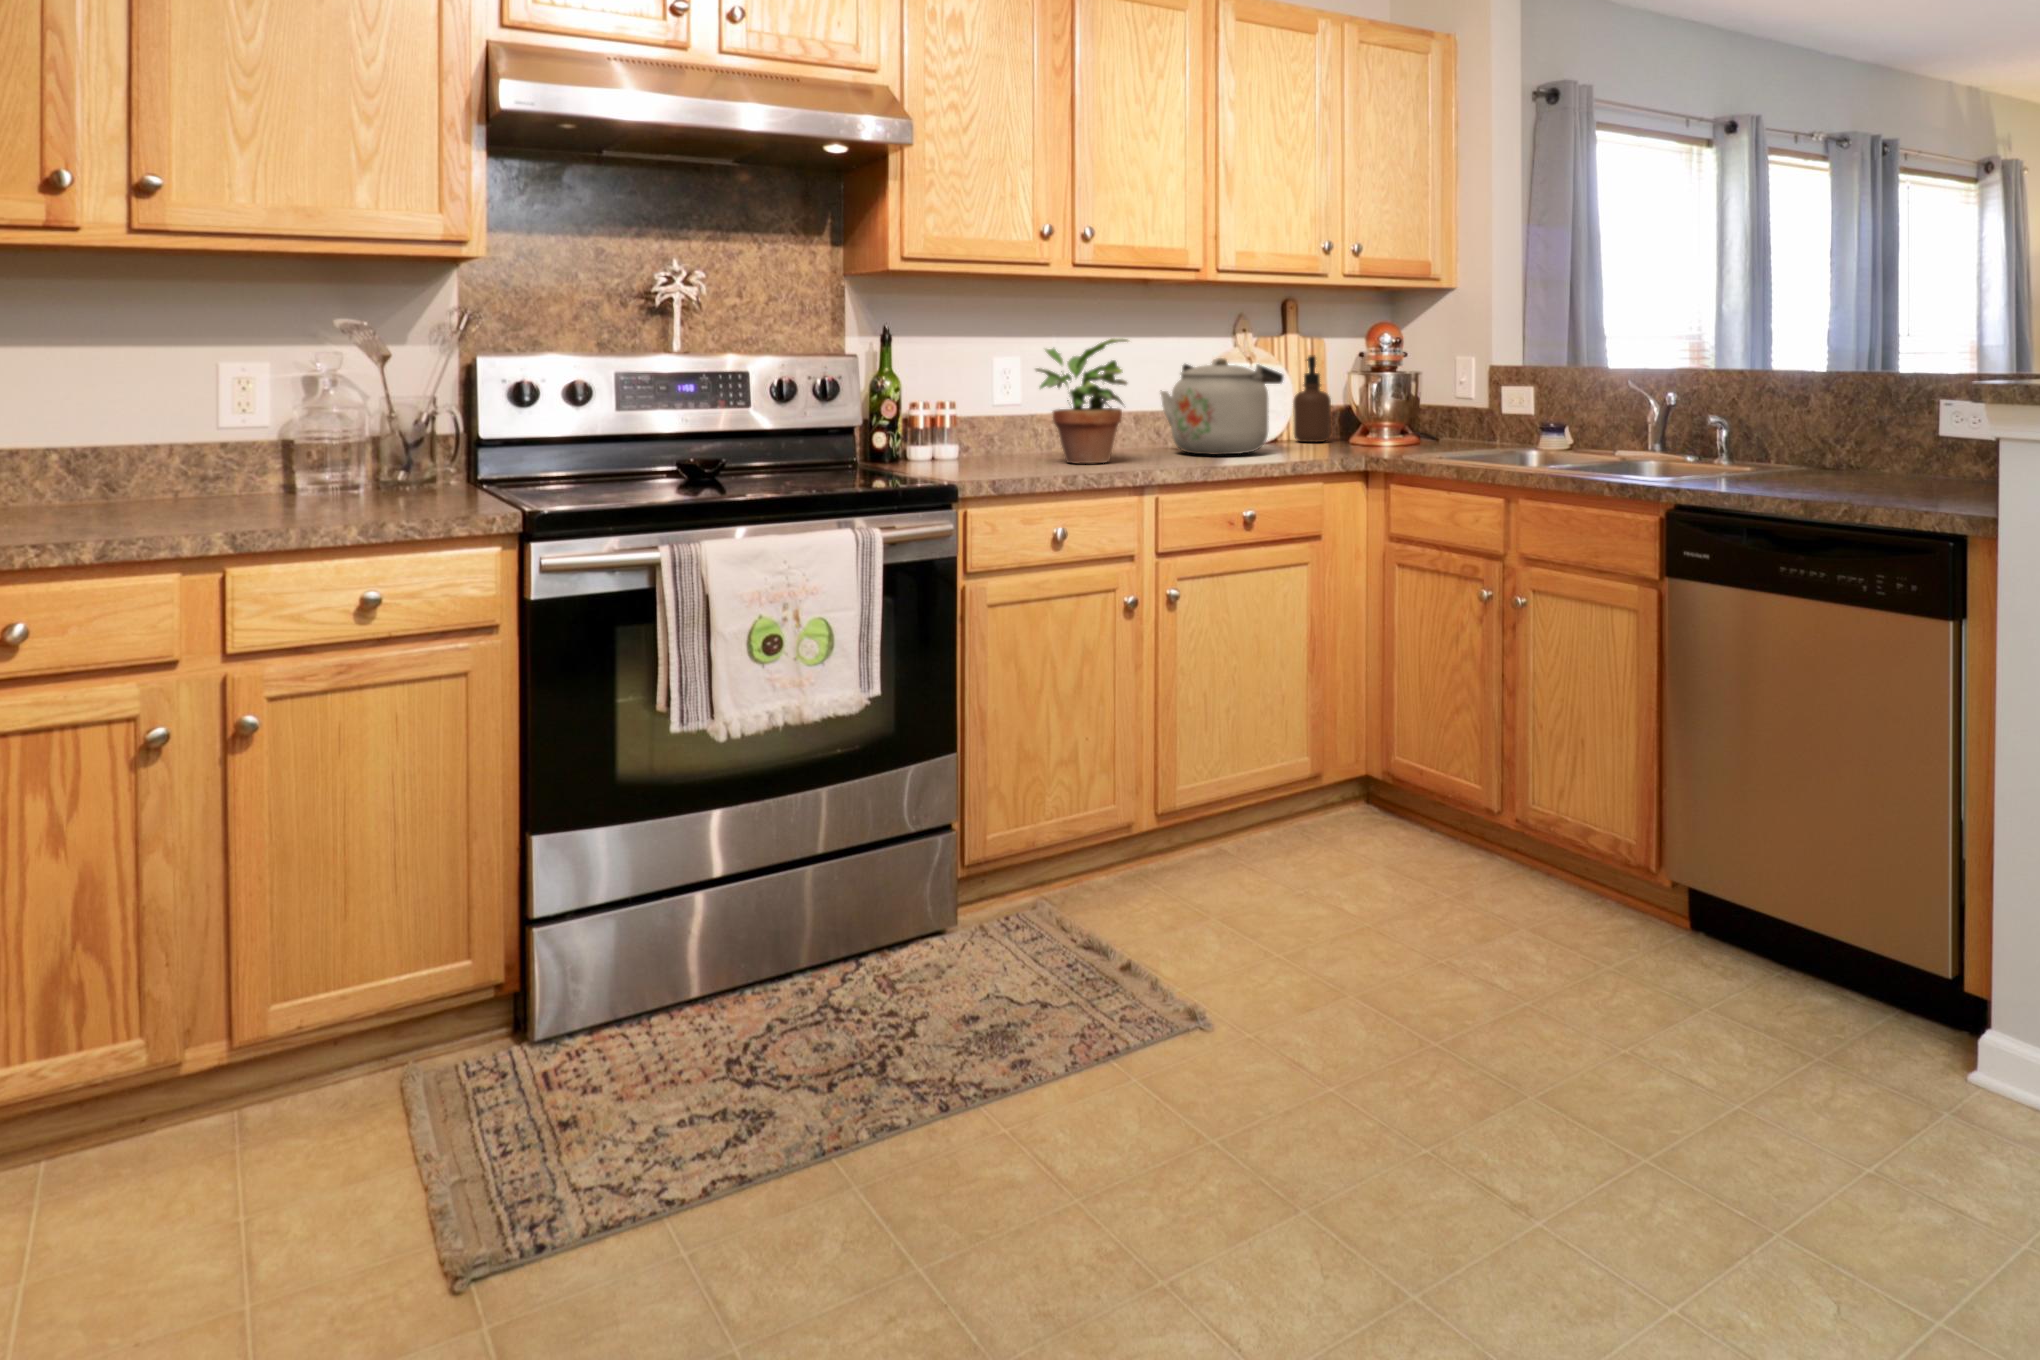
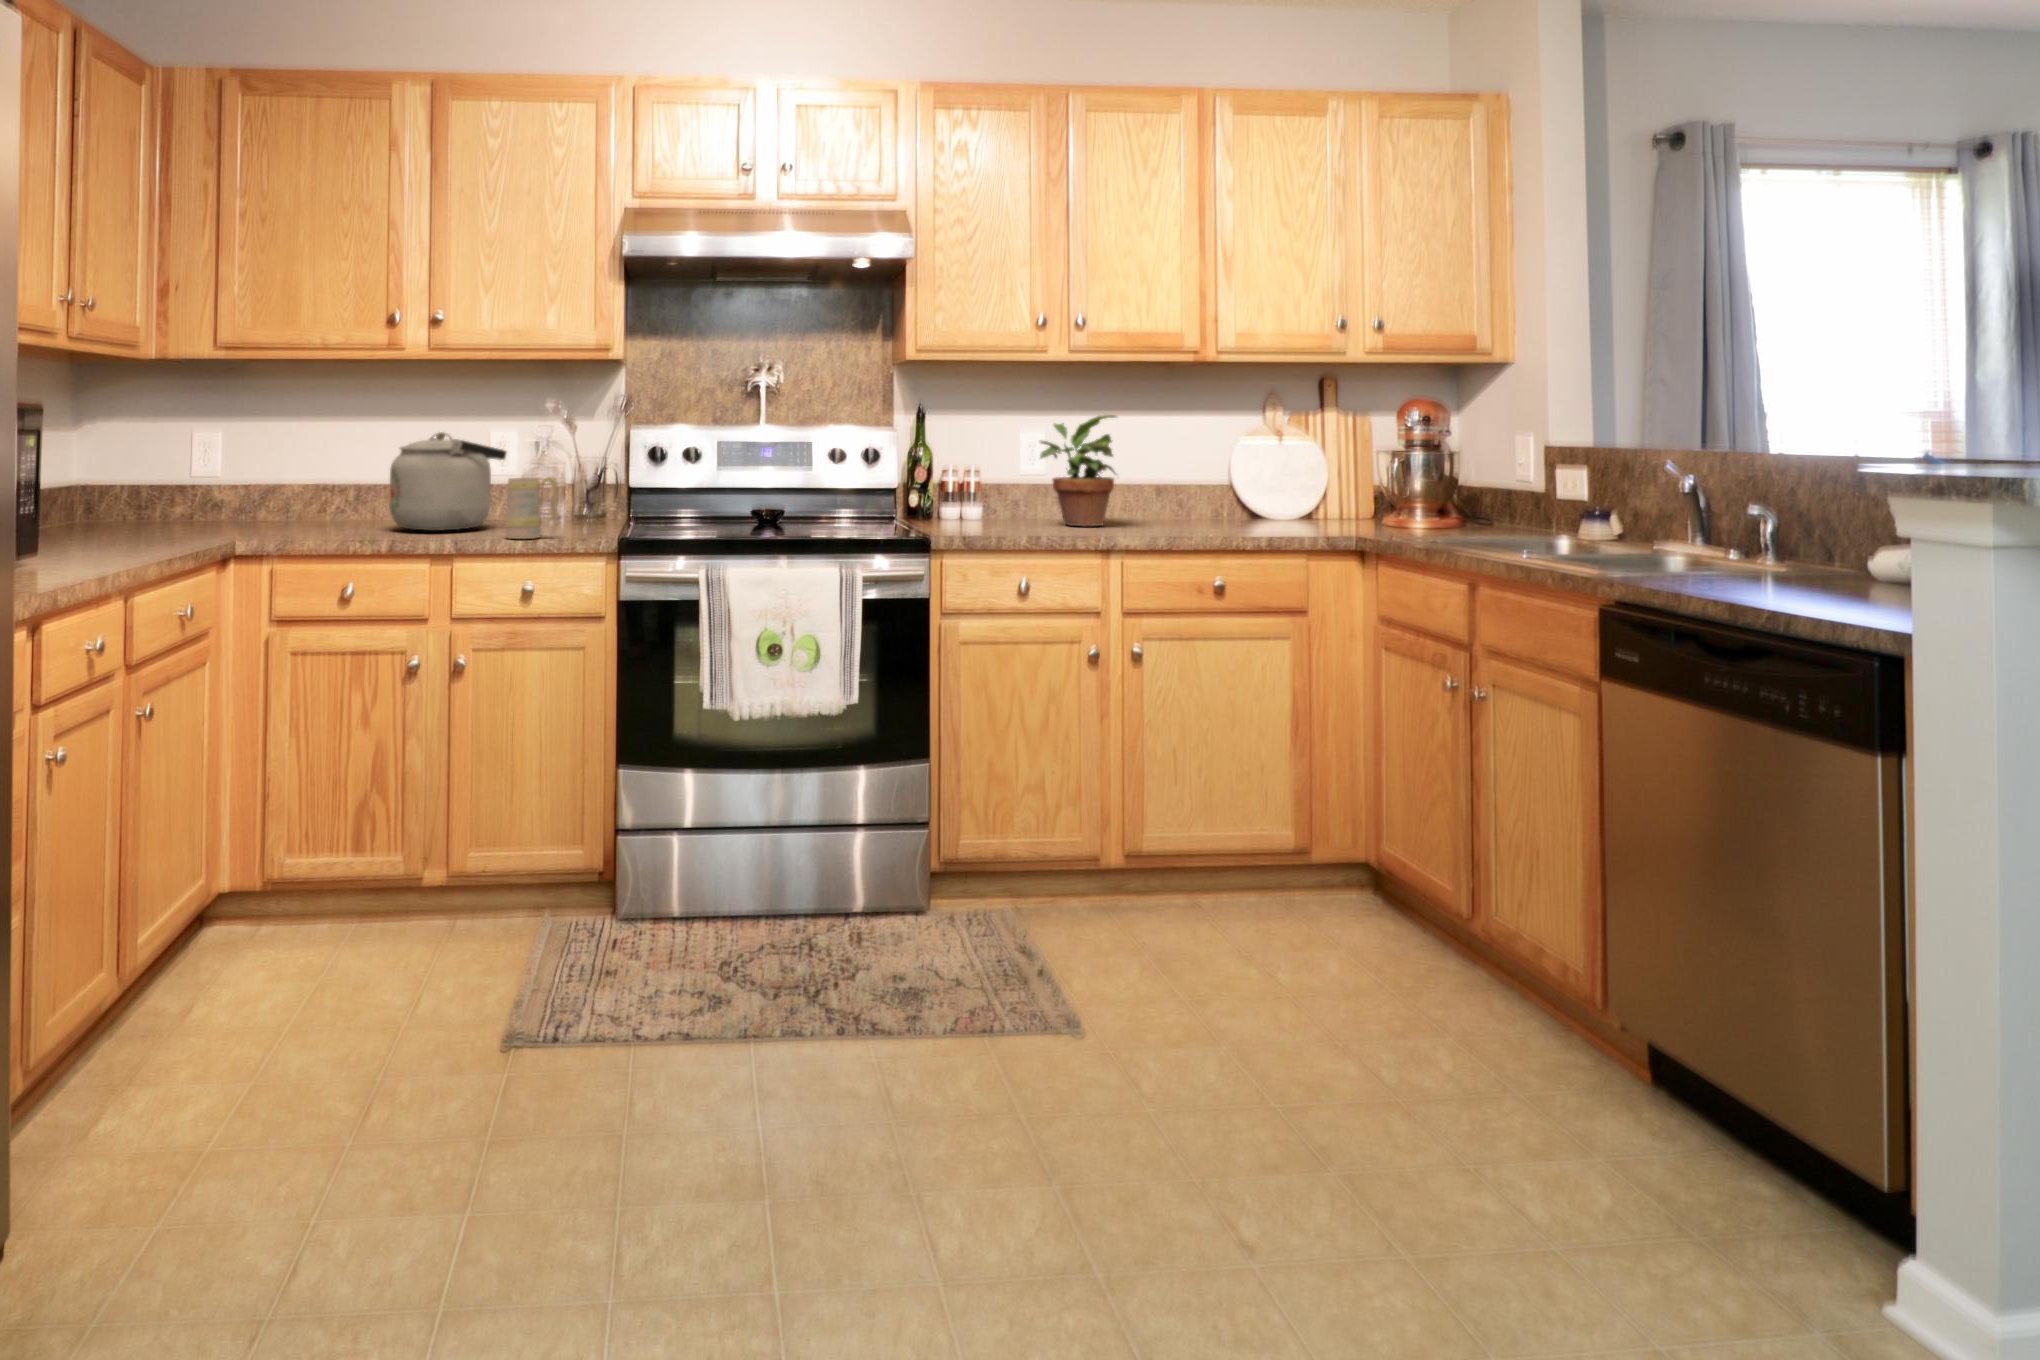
soap dispenser: present [1293,356,1331,442] -> none [1323,431,1363,518]
kettle: present [1161,358,1283,455] -> present [390,432,506,531]
mug: none [318,429,412,524] -> present [505,477,557,539]

